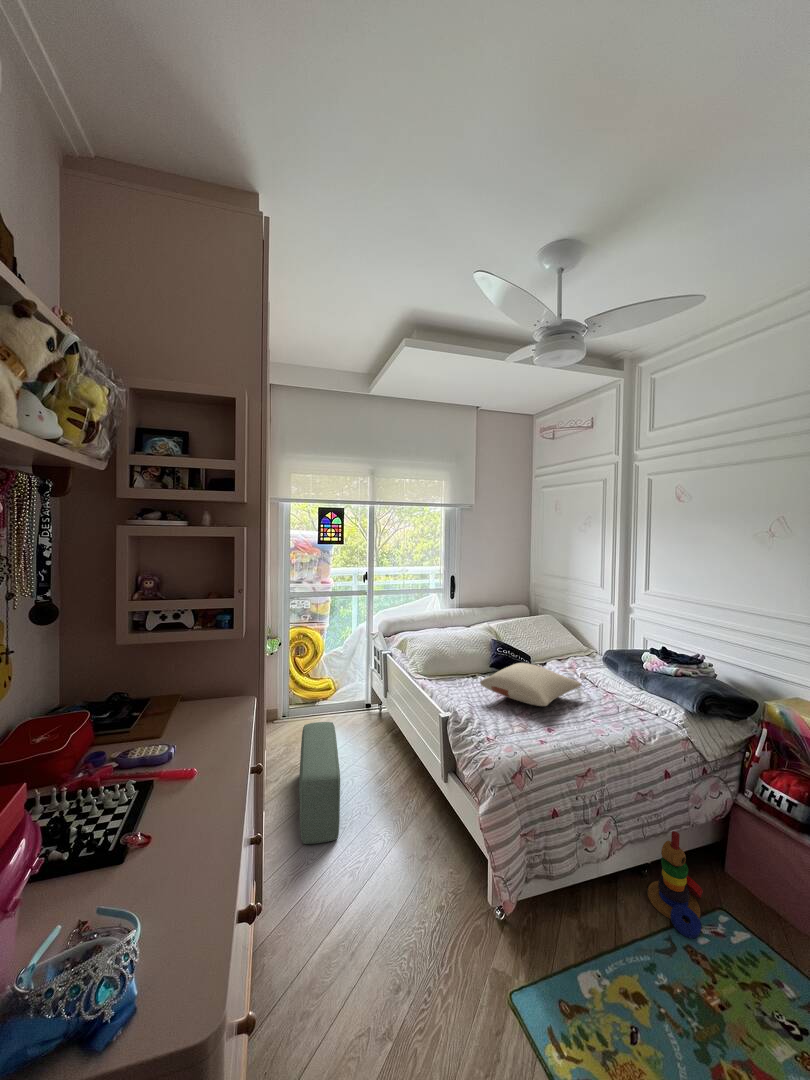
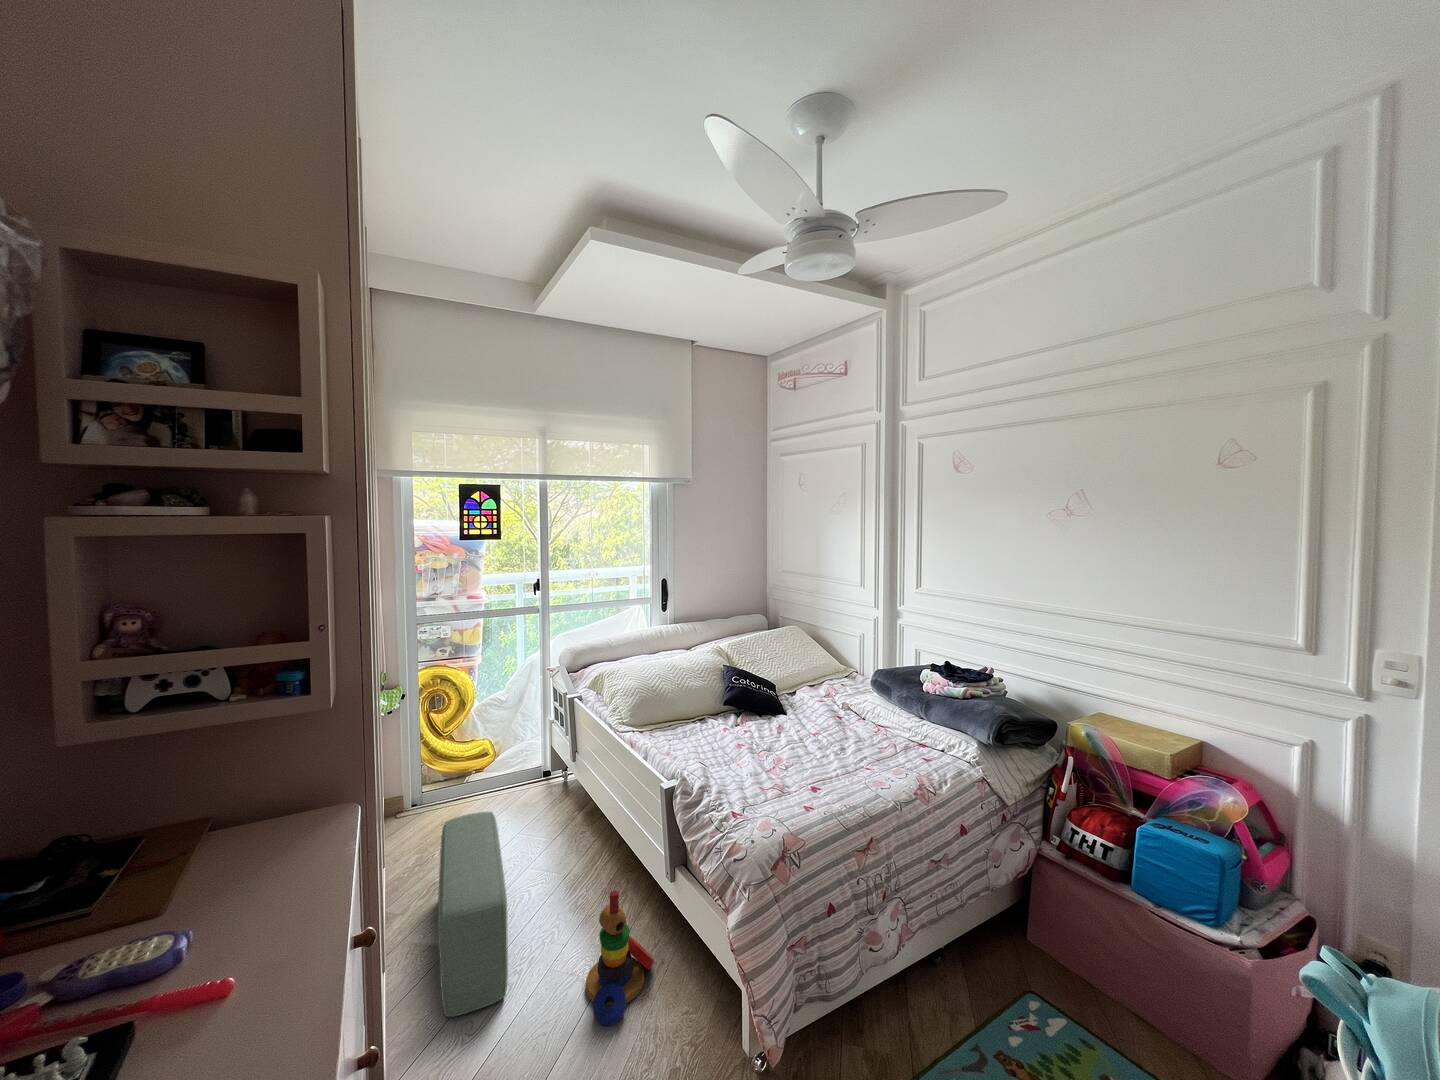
pillow: present [480,663,582,706] -> none [715,696,849,756]
stacking toy: present [648,831,703,938] -> present [586,891,654,1025]

